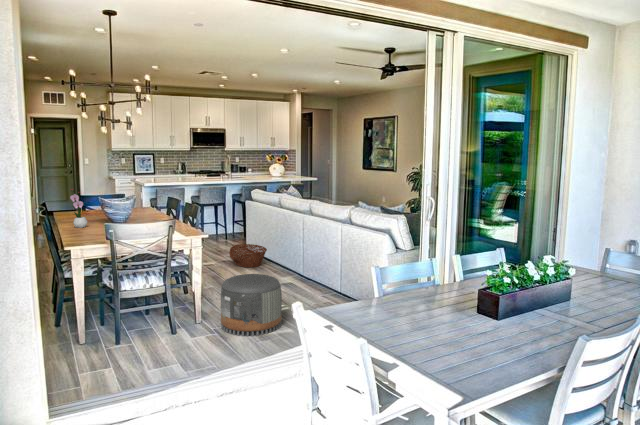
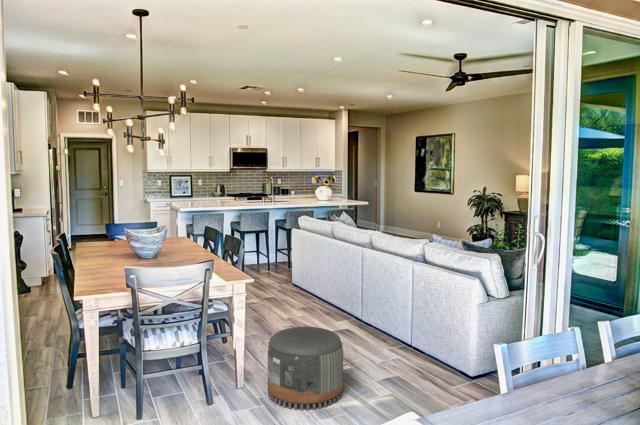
flower arrangement: present [70,189,87,228] -> none [92,220,113,266]
basket: present [229,244,267,267] -> none [273,280,317,309]

